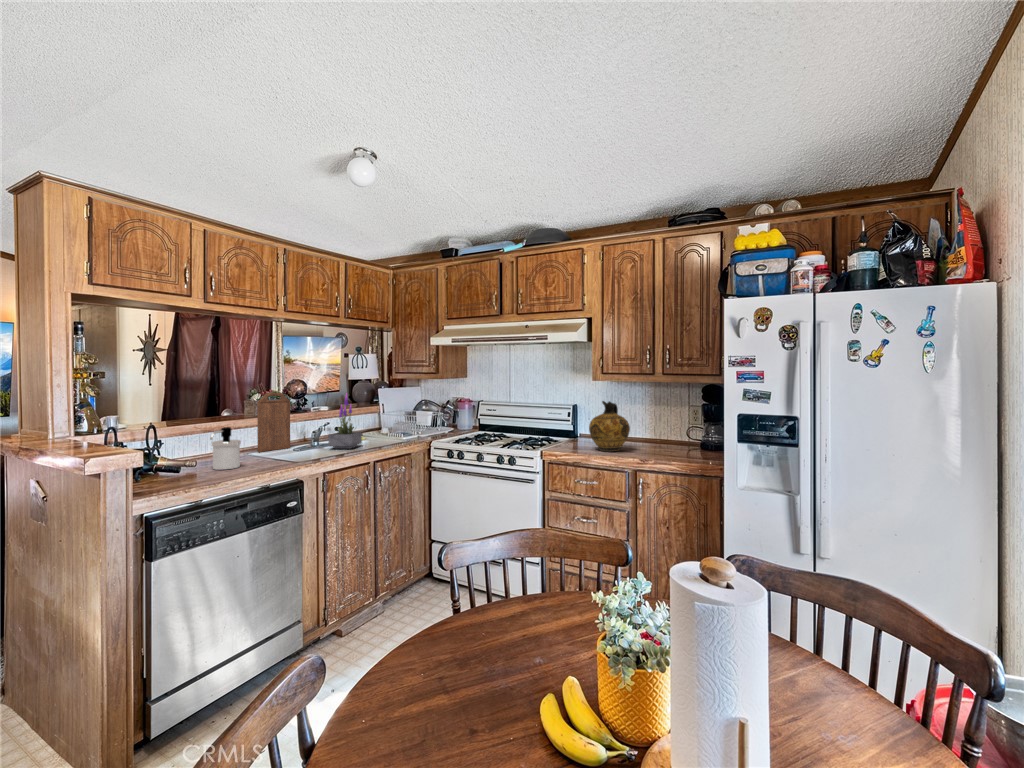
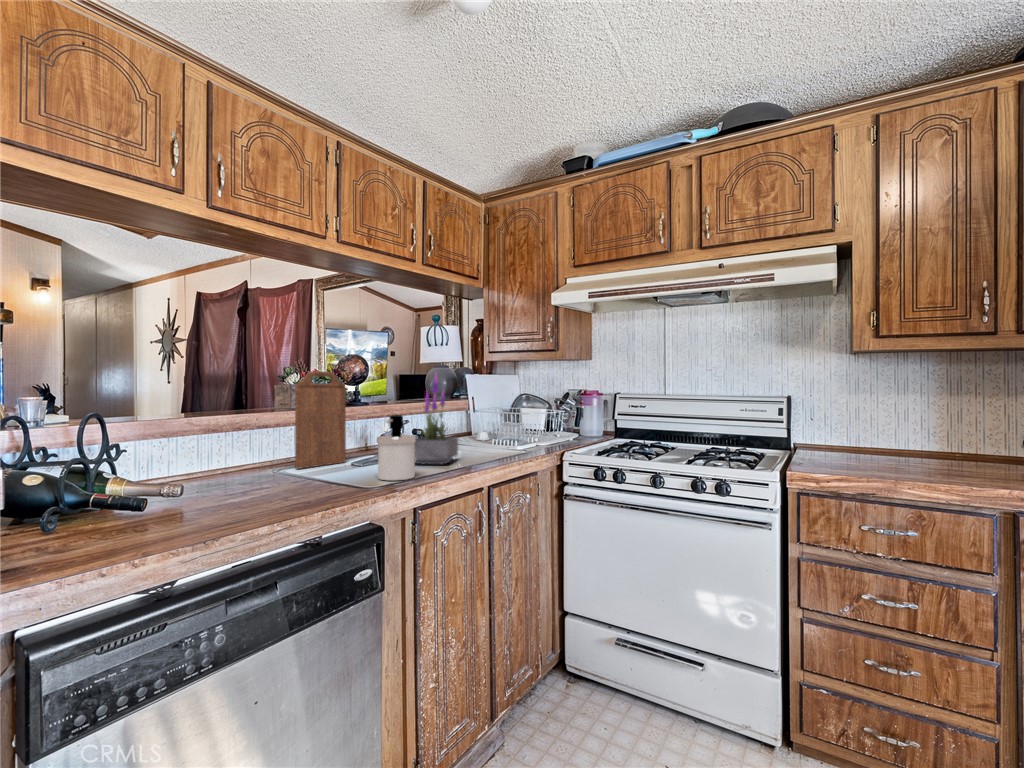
ceramic jug: present [589,401,630,451] -> none [865,380,958,472]
soap dispenser: present [210,427,241,470] -> present [377,415,416,481]

